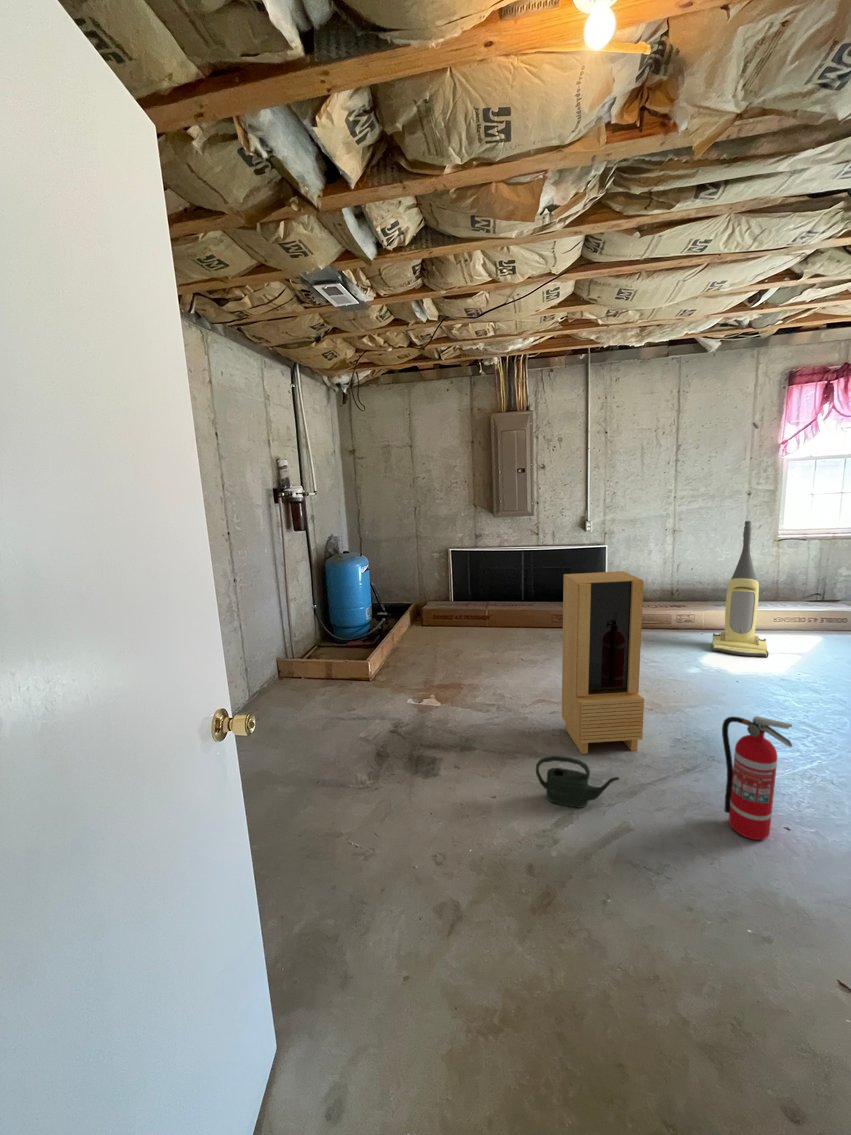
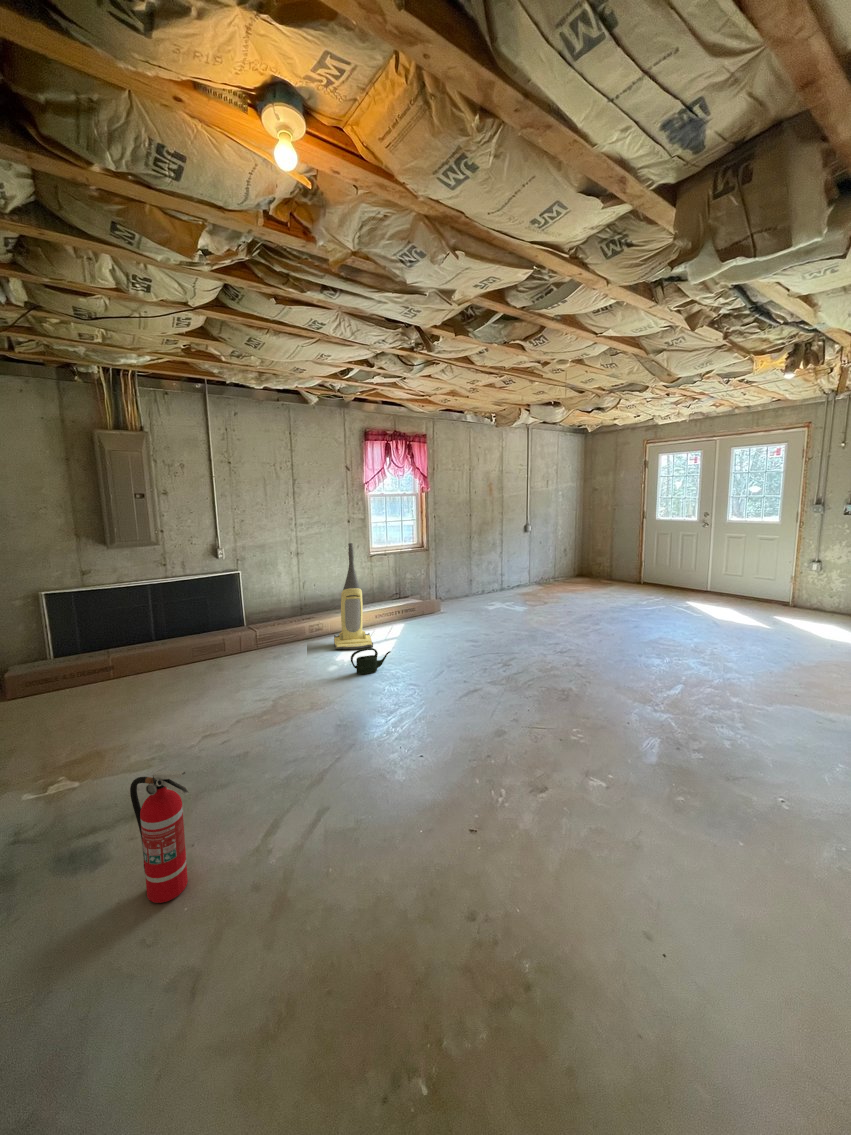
storage cabinet: present [562,571,644,754] -> none [223,593,307,770]
fire extinguisher: present [722,716,792,840] -> present [130,771,189,903]
watering can: present [536,756,619,808] -> present [351,648,390,674]

